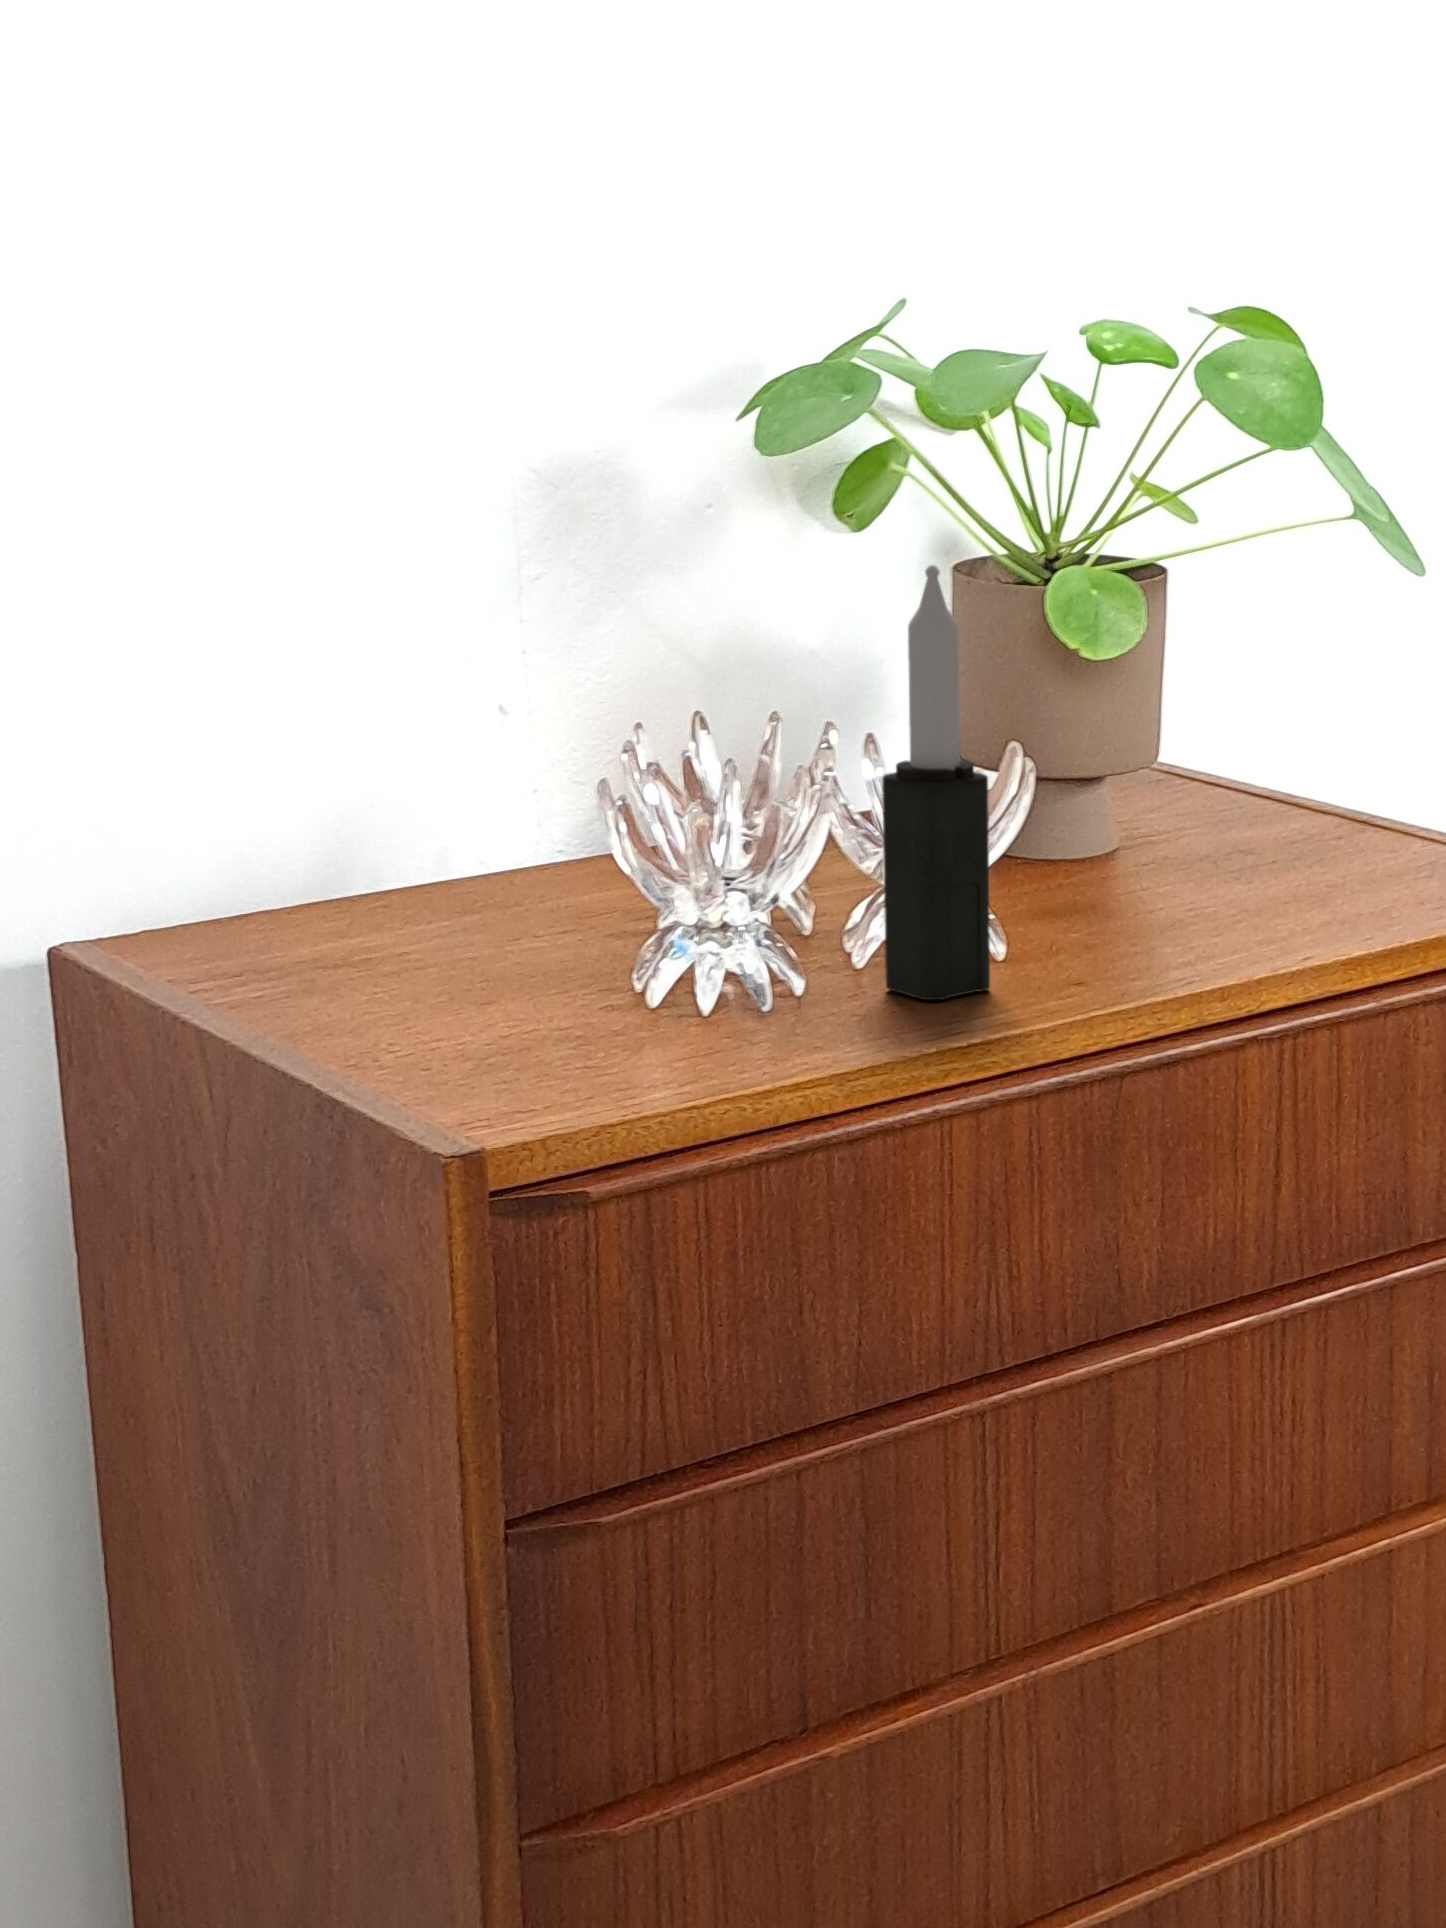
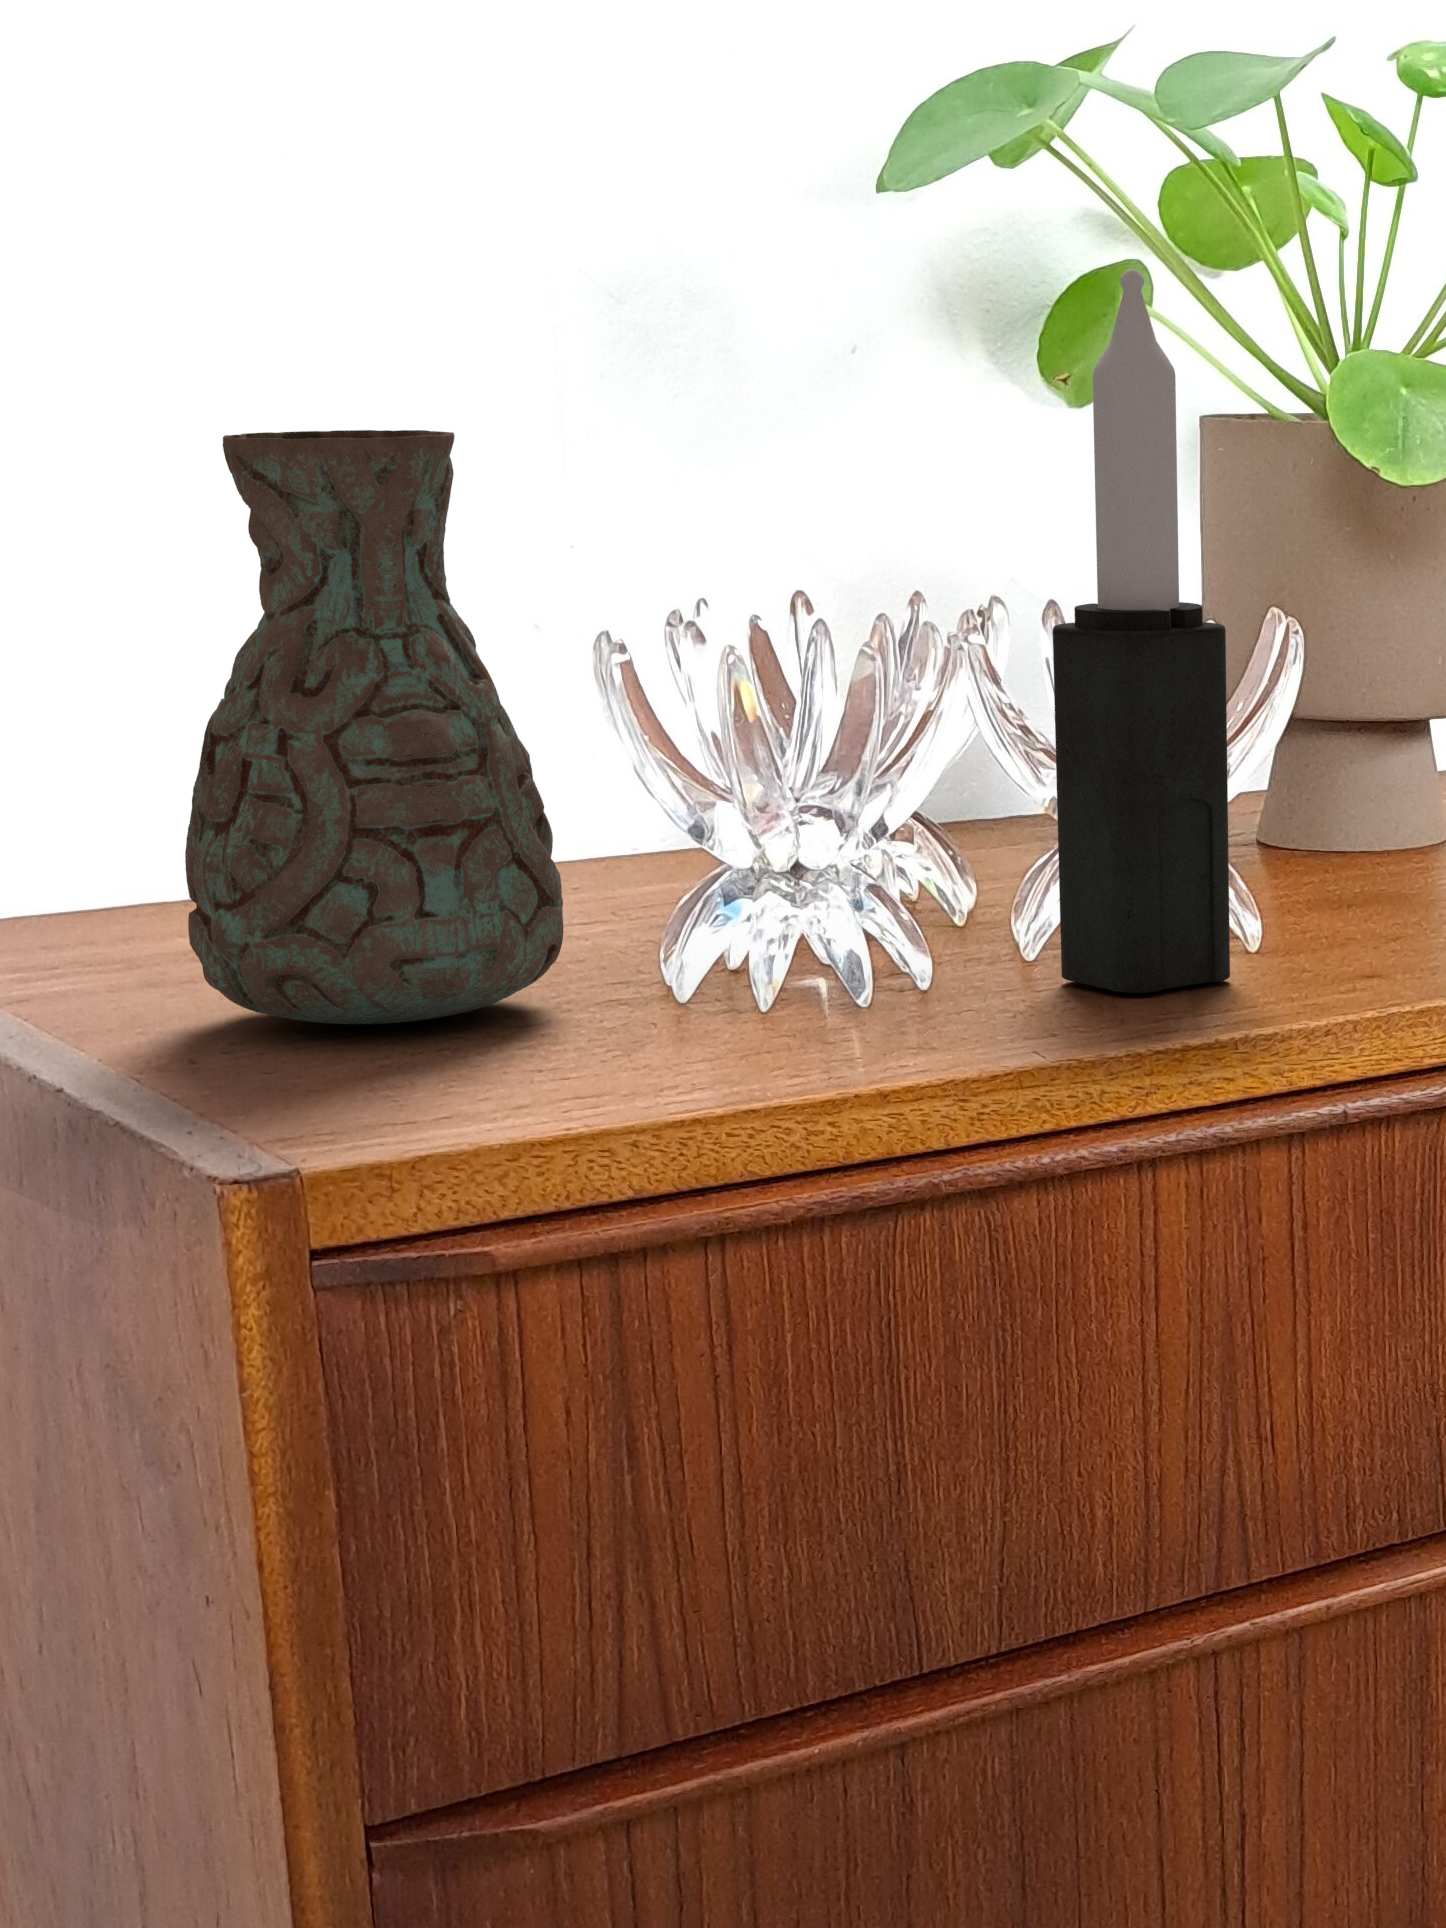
decorative vase: none [360,662,584,1023] -> present [185,430,563,1024]

